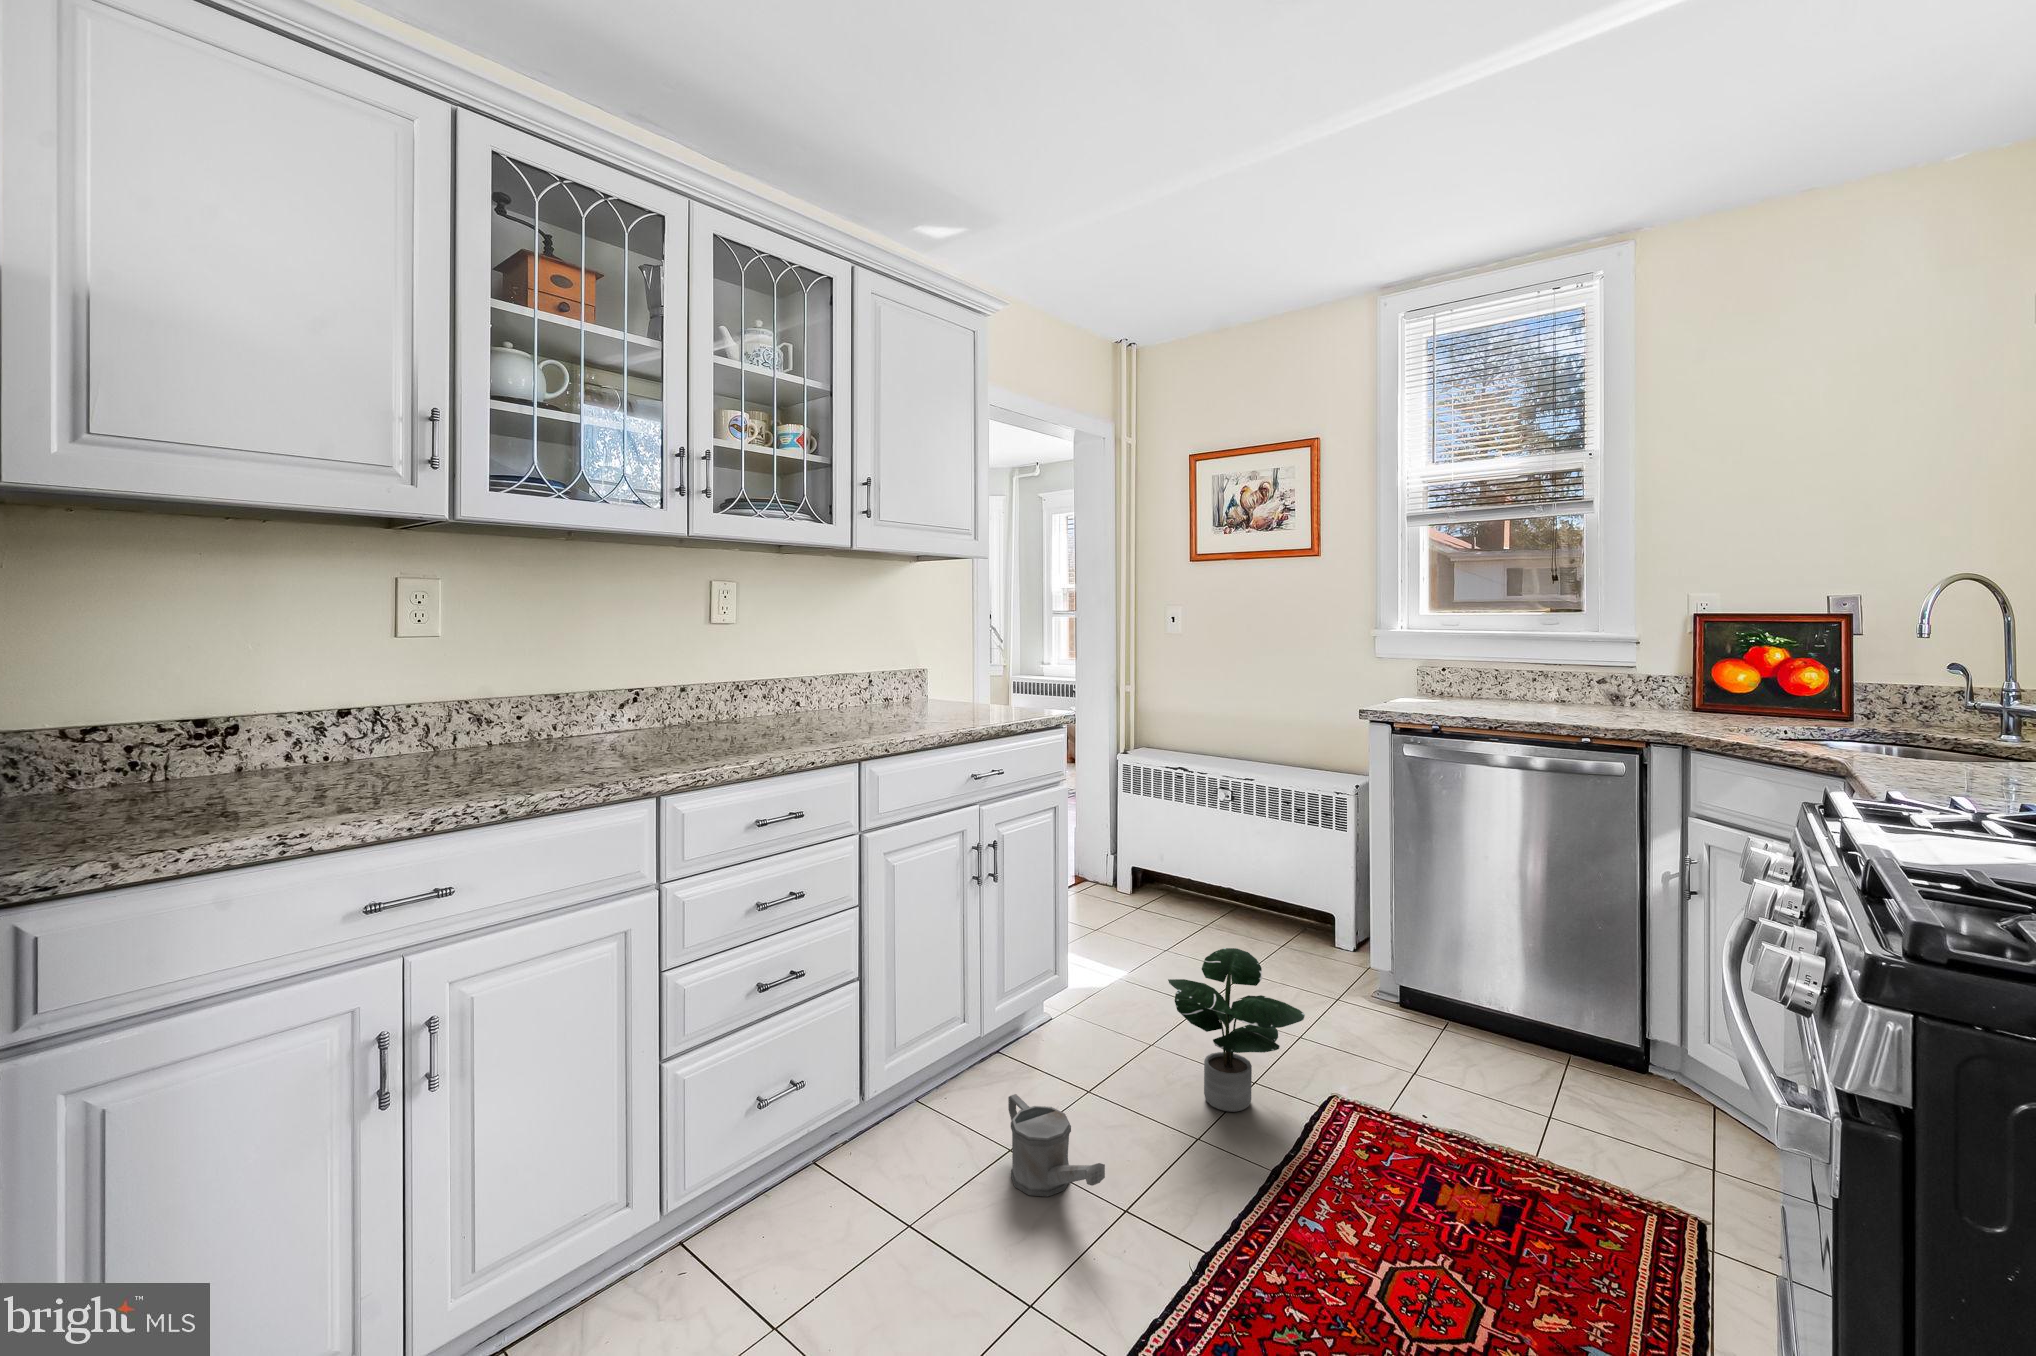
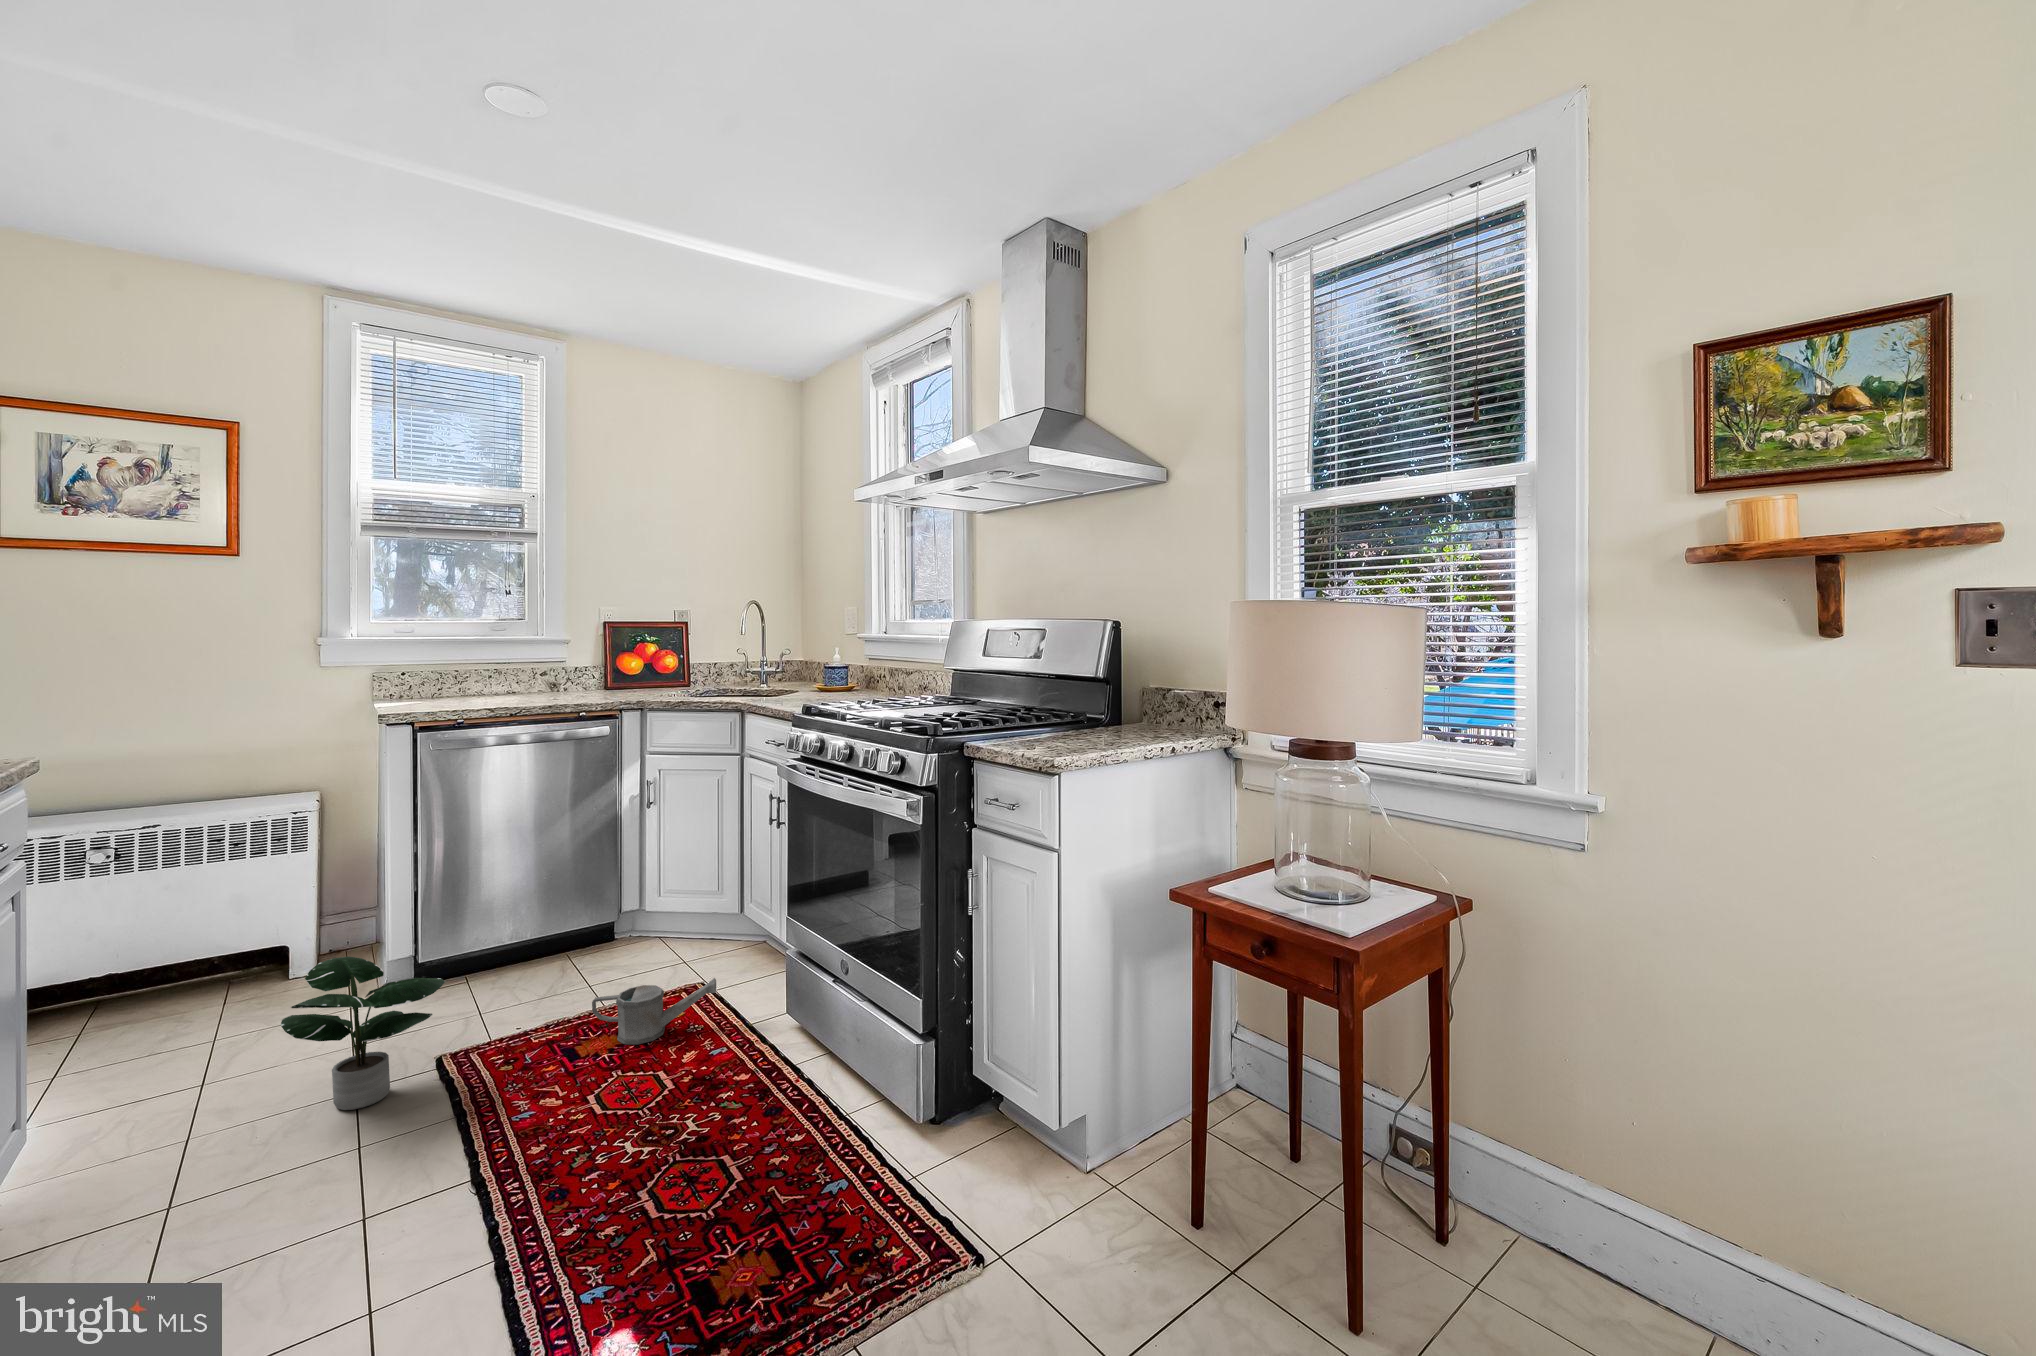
watering can: present [1008,1094,1105,1197] -> present [592,978,716,1045]

